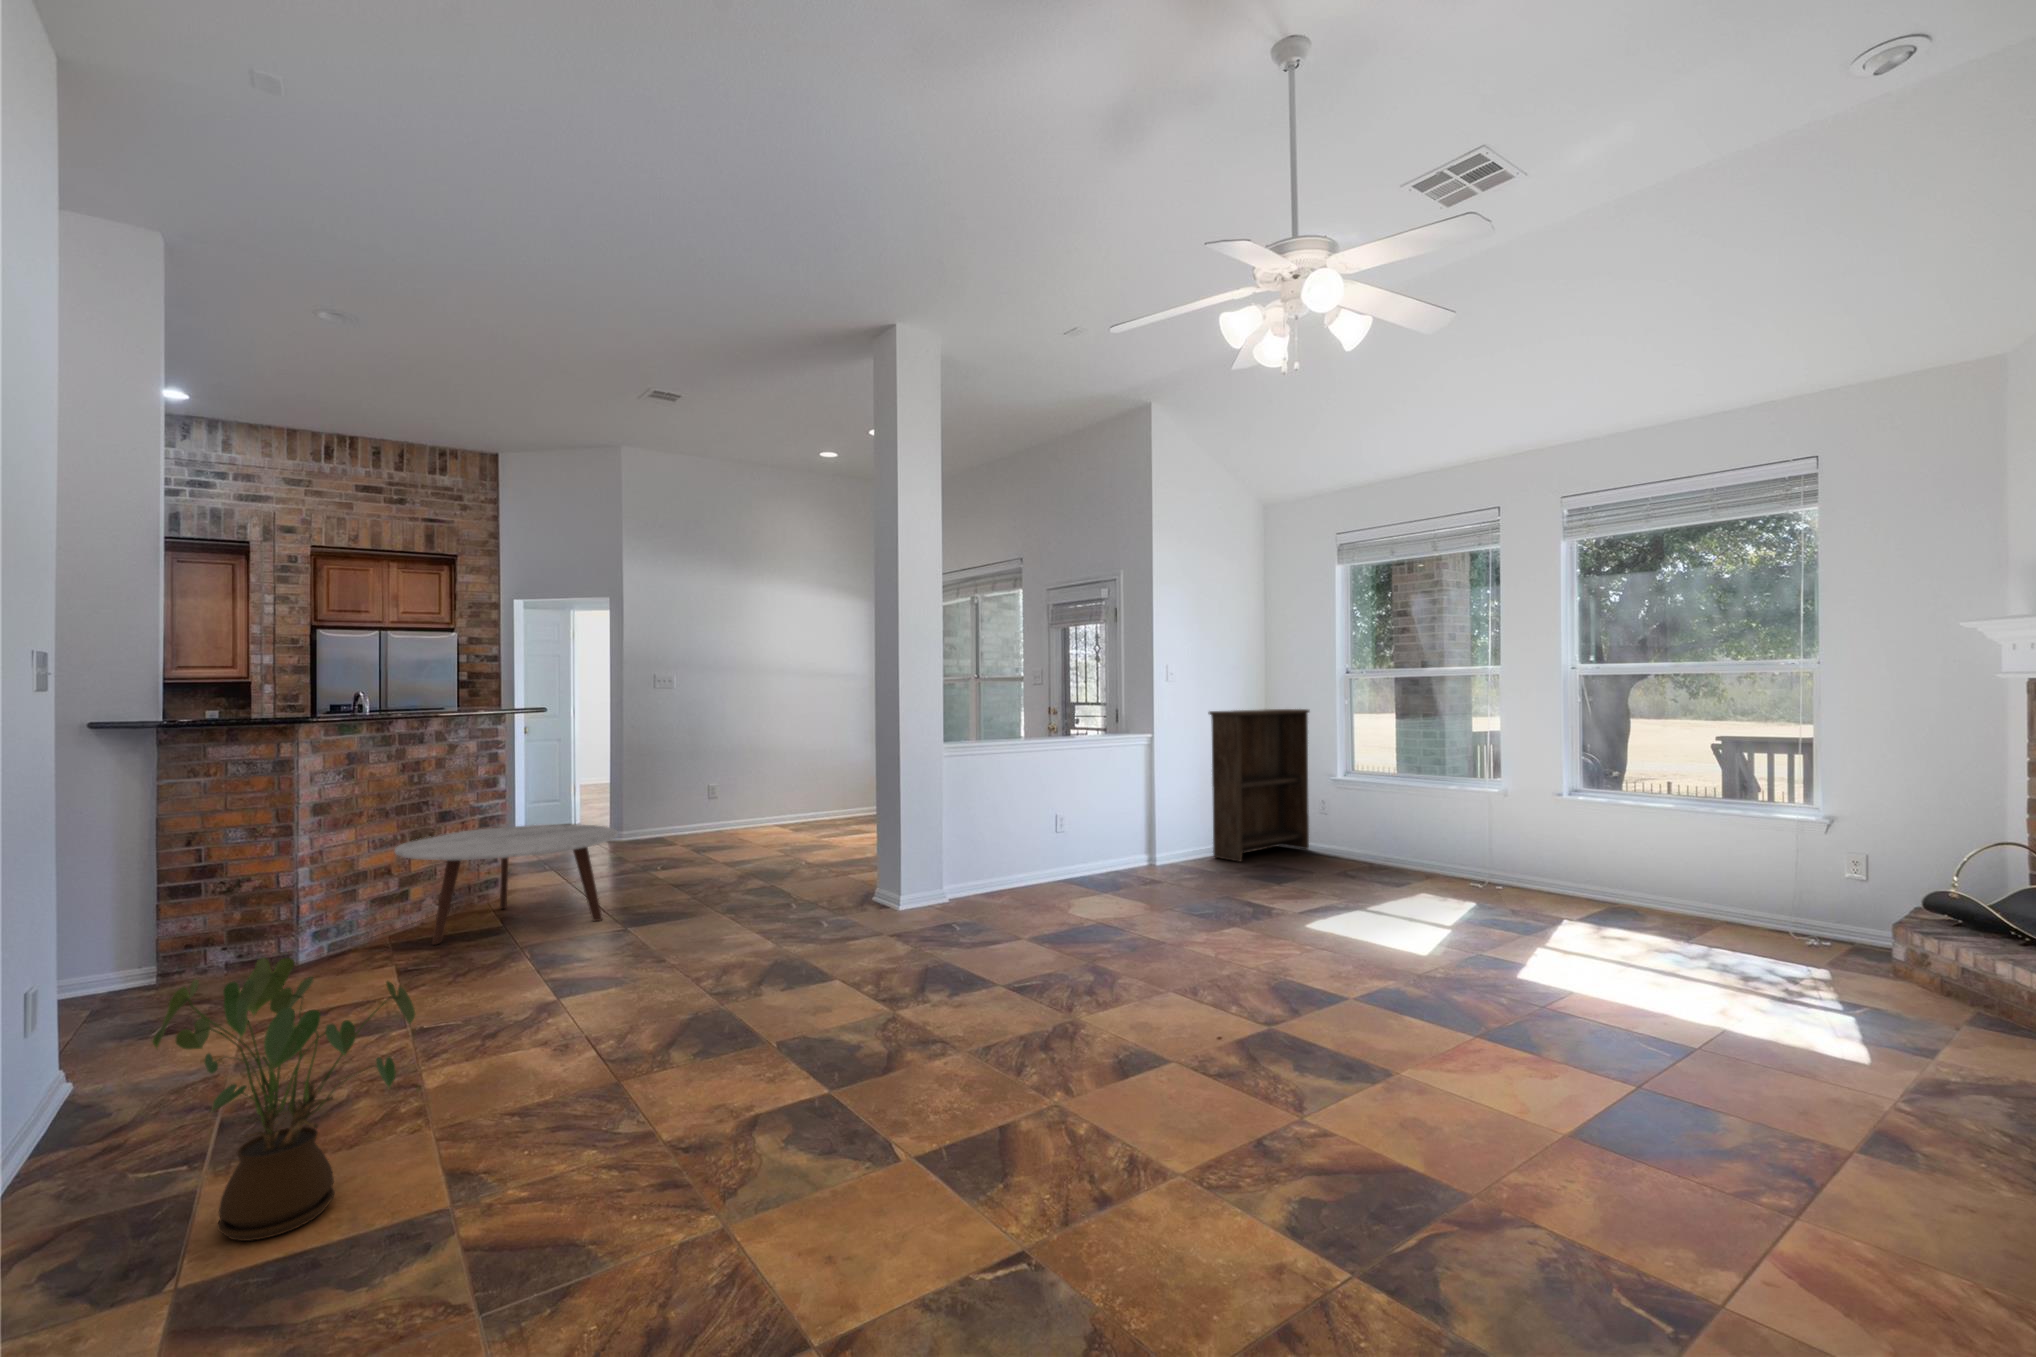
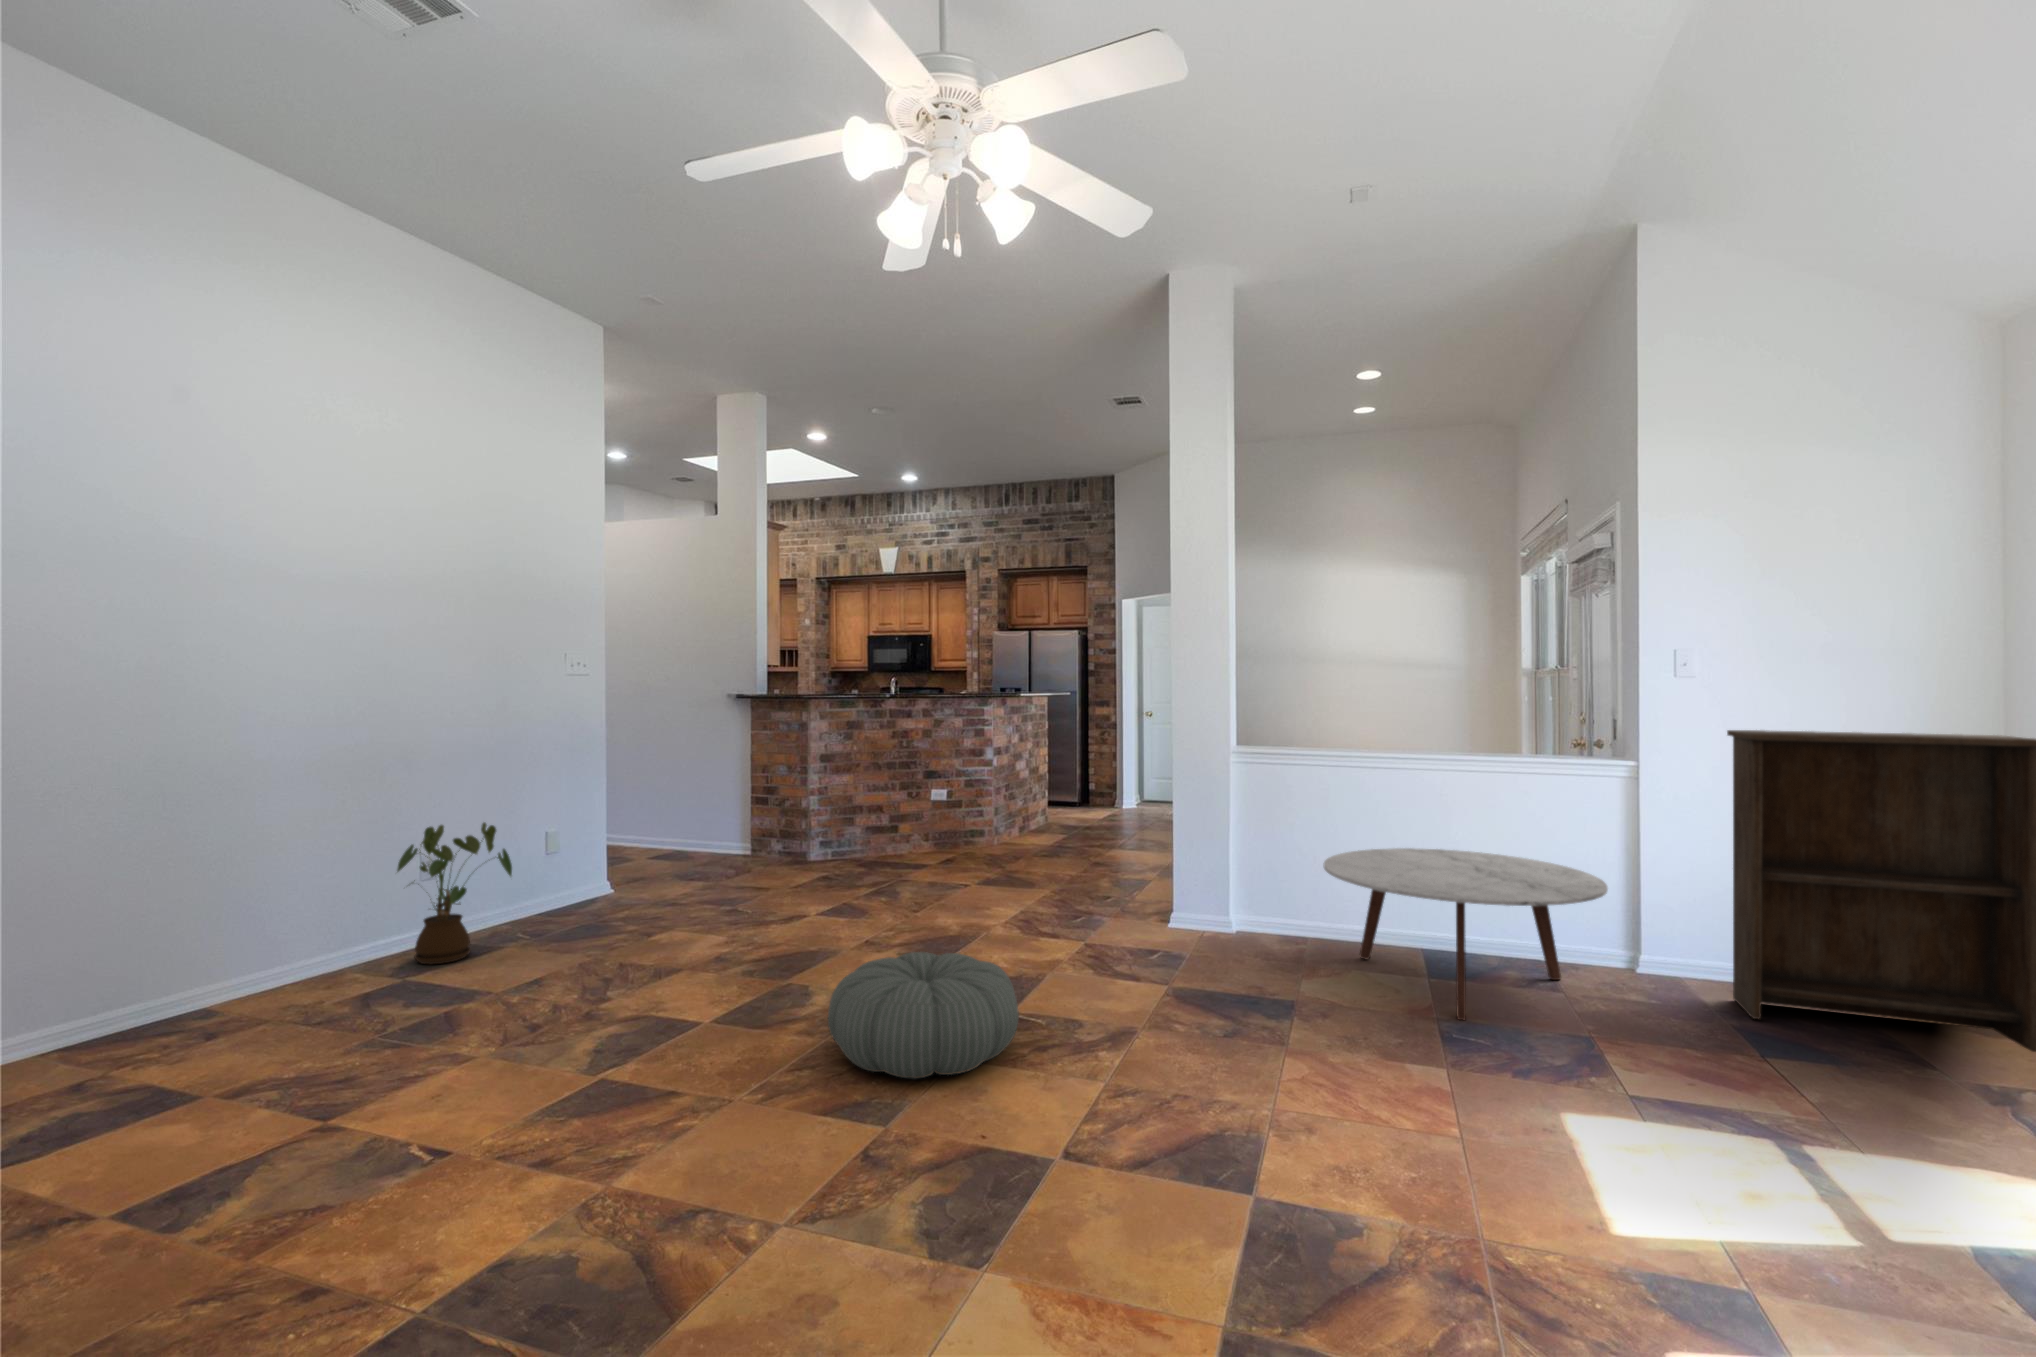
coffee table: present [395,824,618,945] -> present [1323,848,1608,1020]
pouf: none [1010,918,1170,1019] -> present [828,952,1019,1079]

